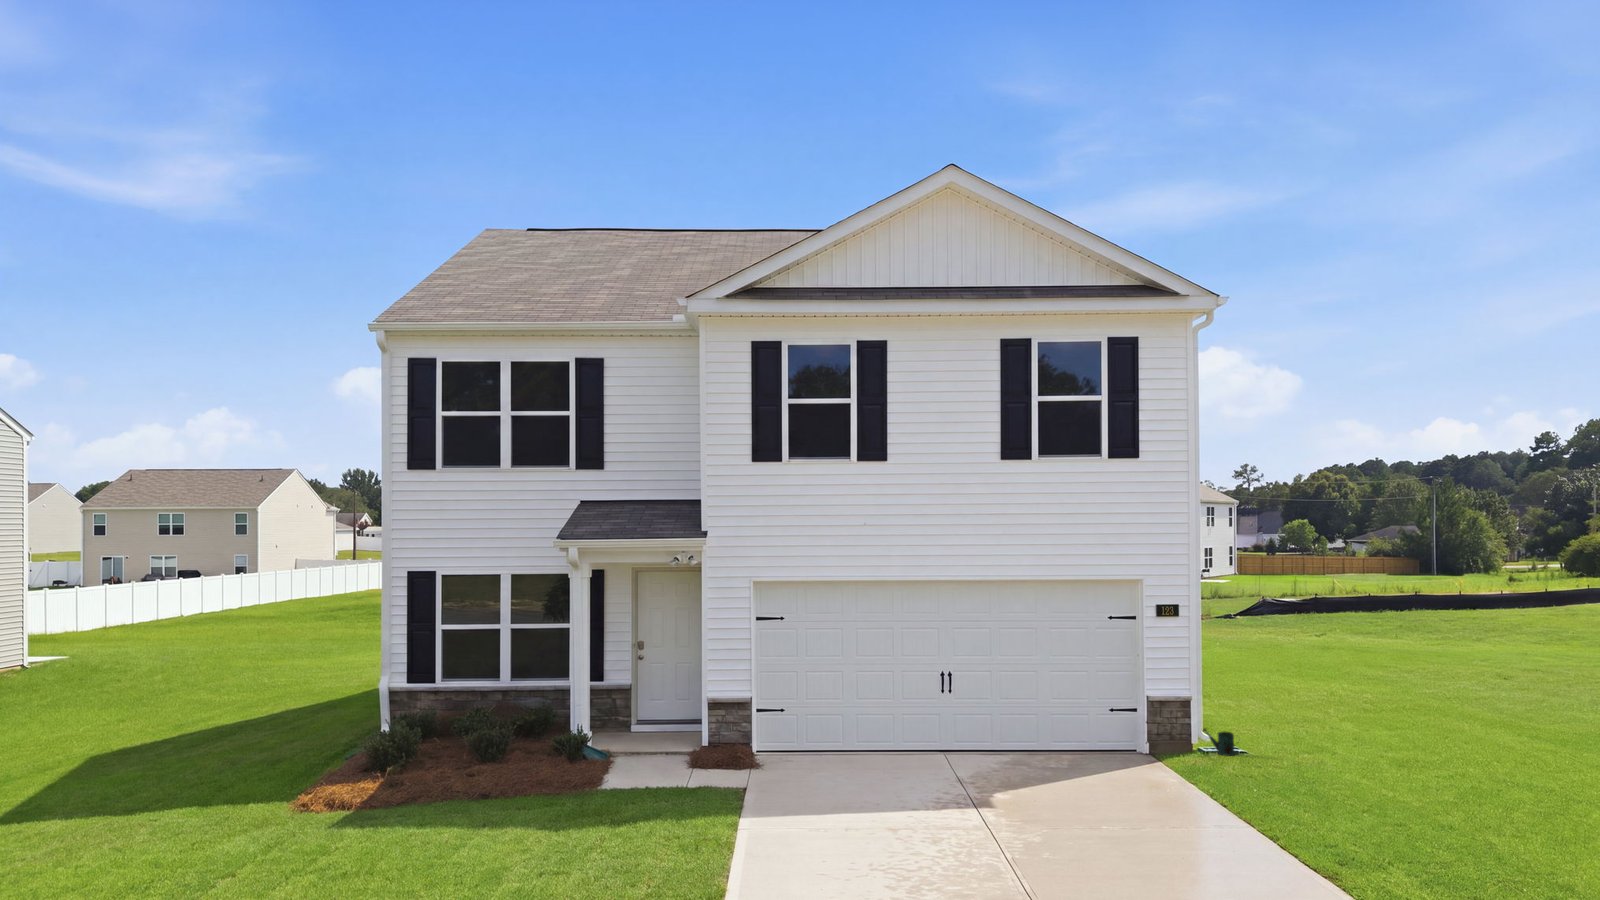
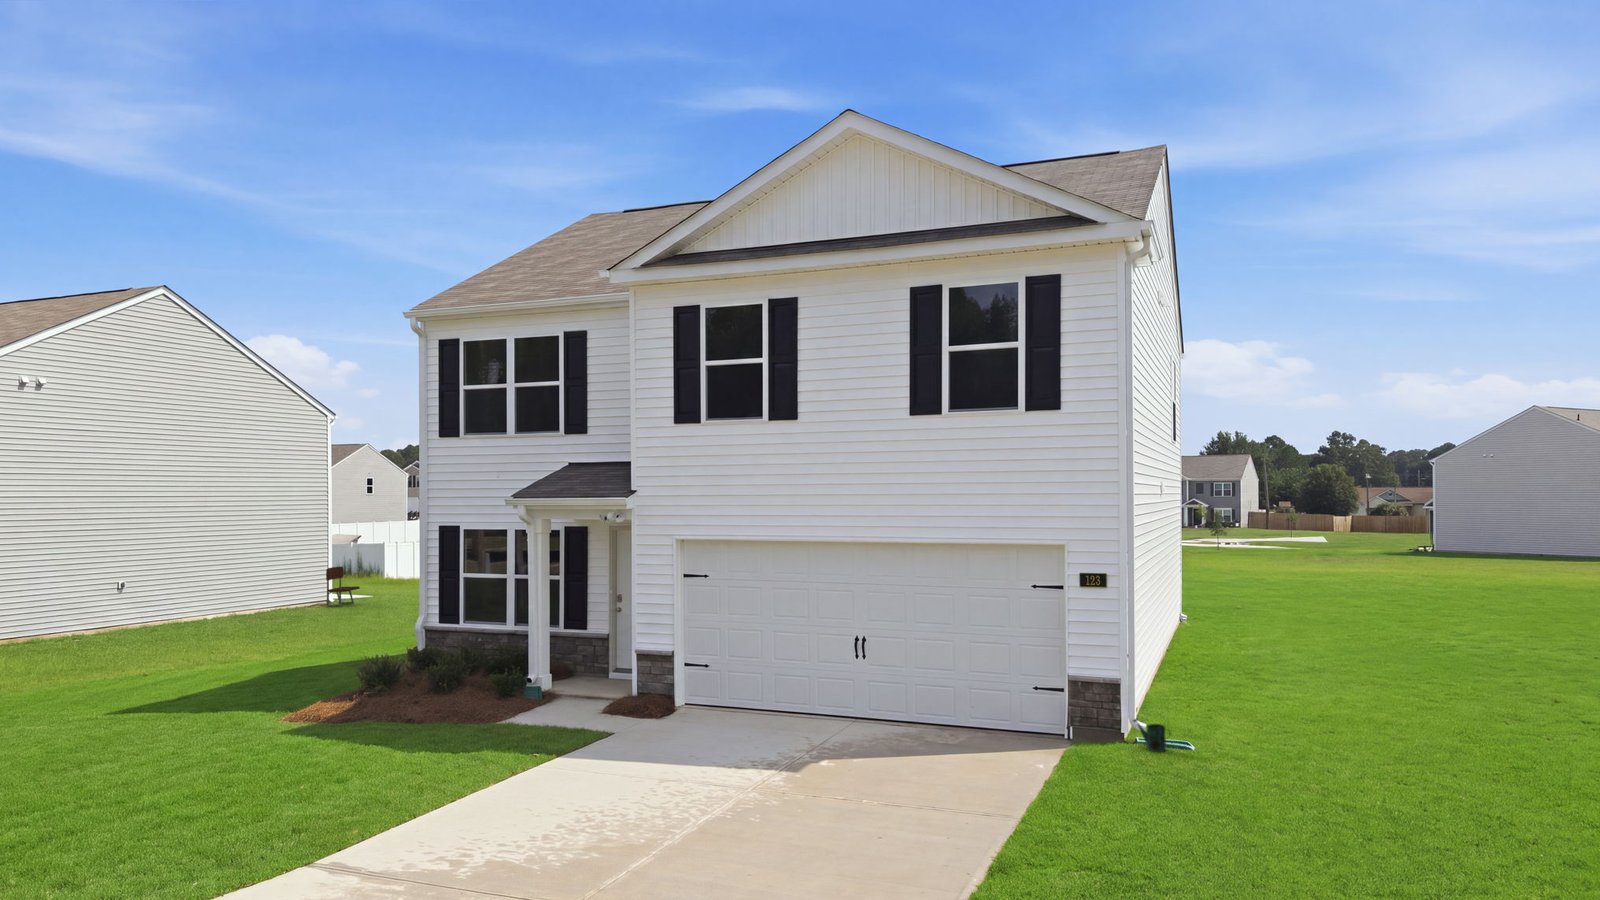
bench: none [17,618,58,671] -> present [326,567,360,607]

